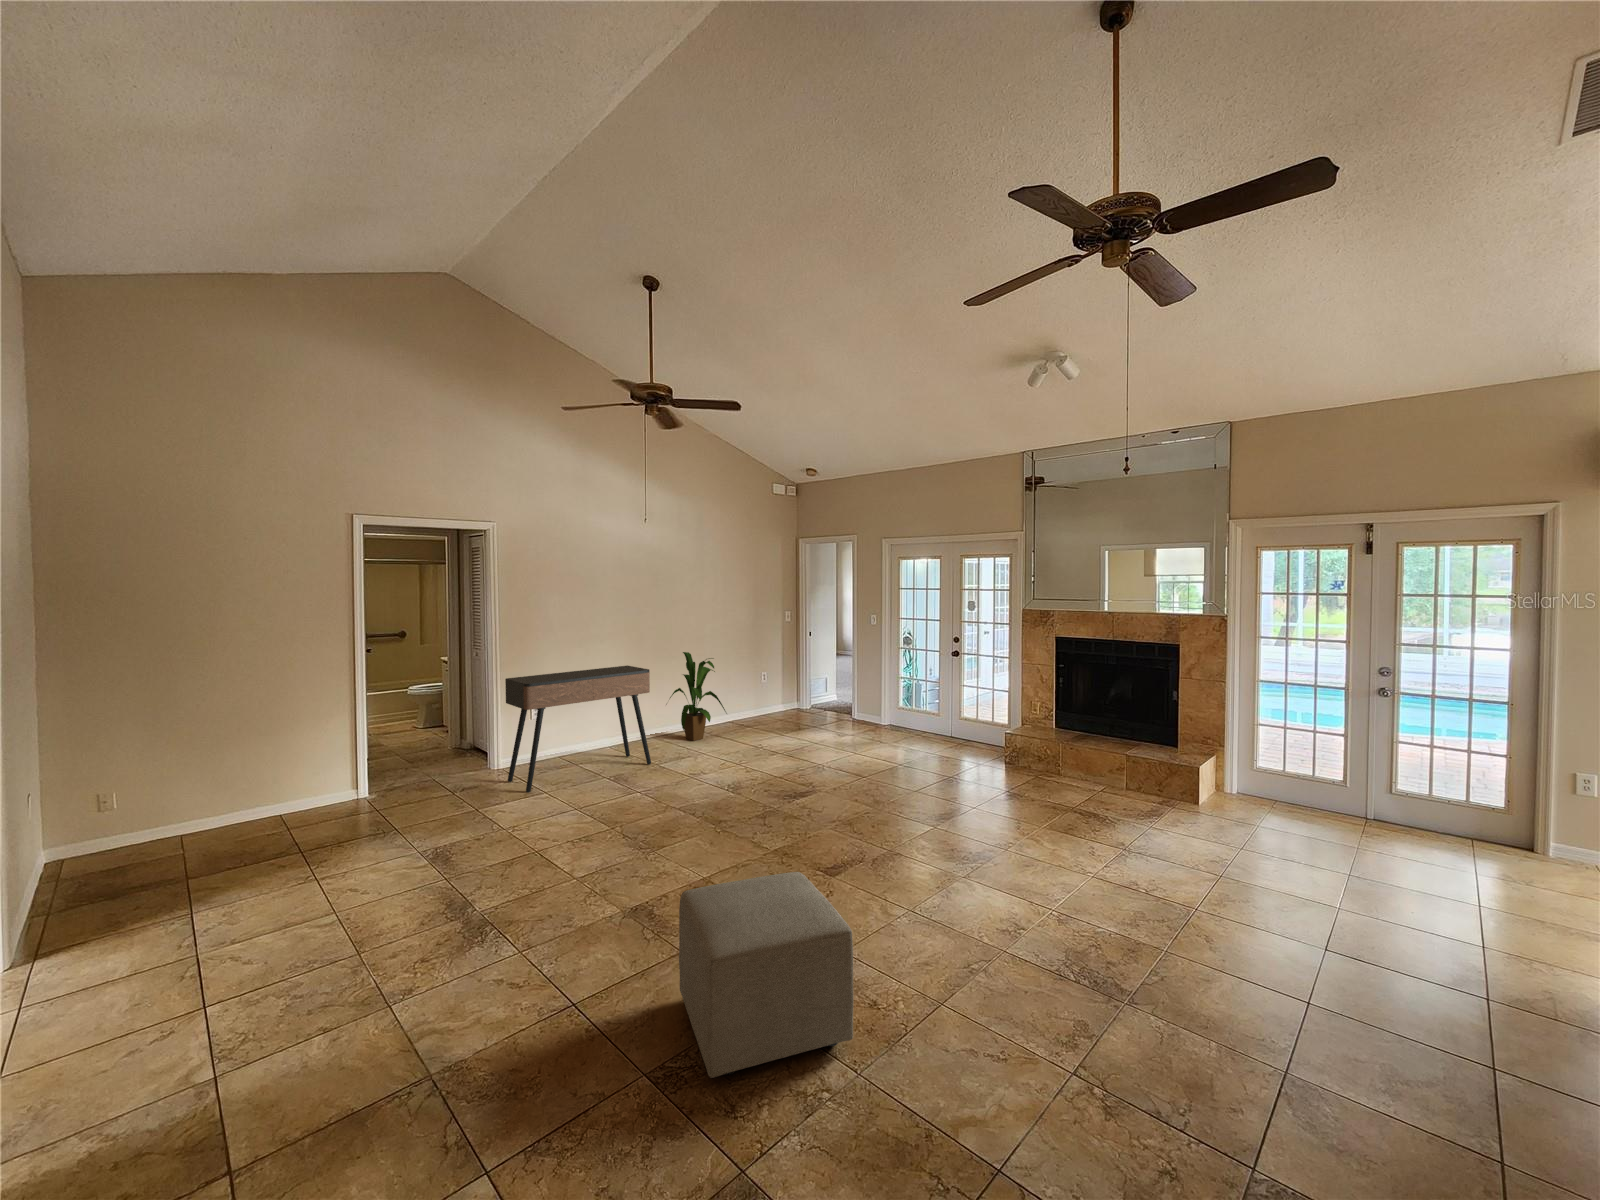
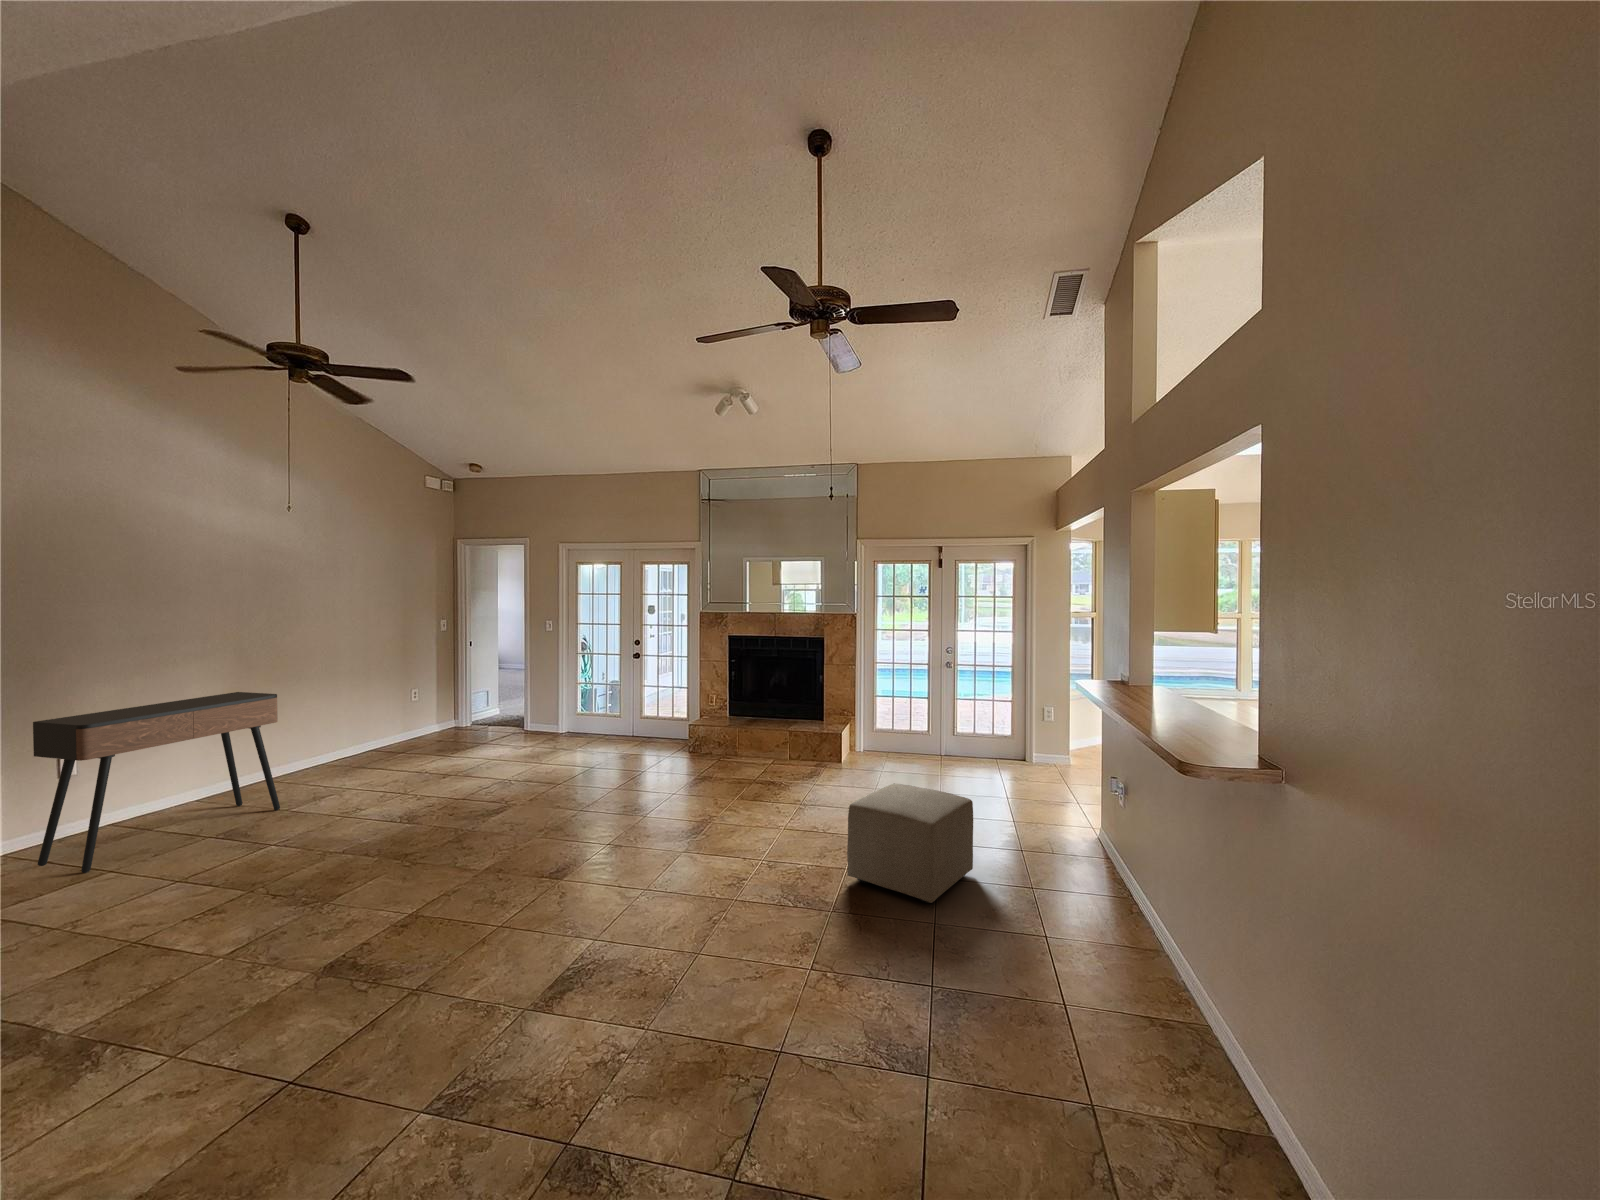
house plant: present [670,652,726,741] -> none [288,671,378,776]
ottoman: present [679,872,853,1078] -> present [847,783,973,903]

